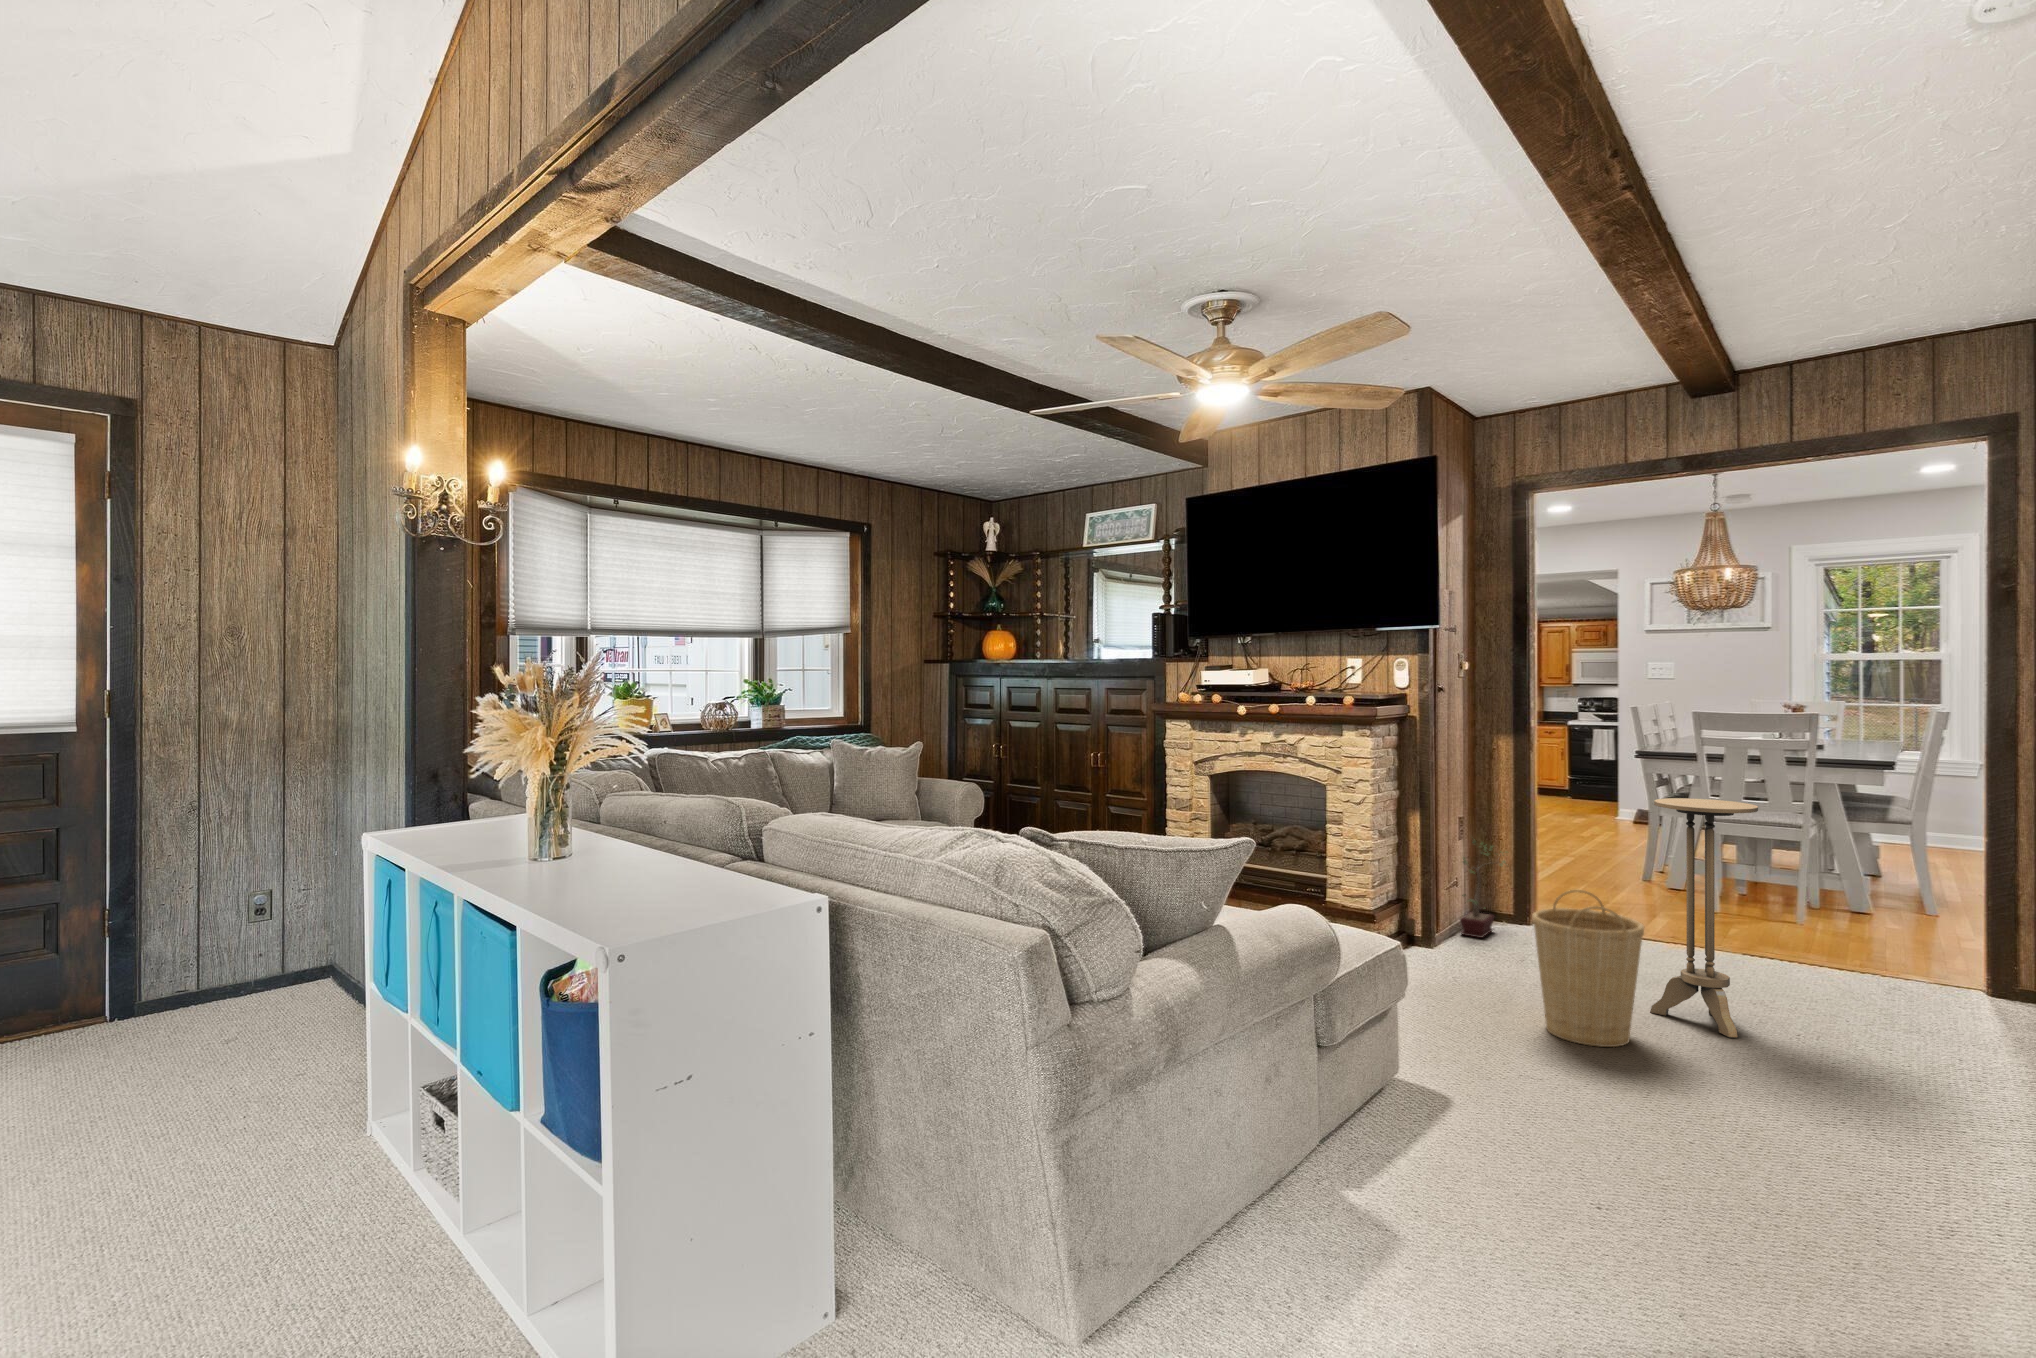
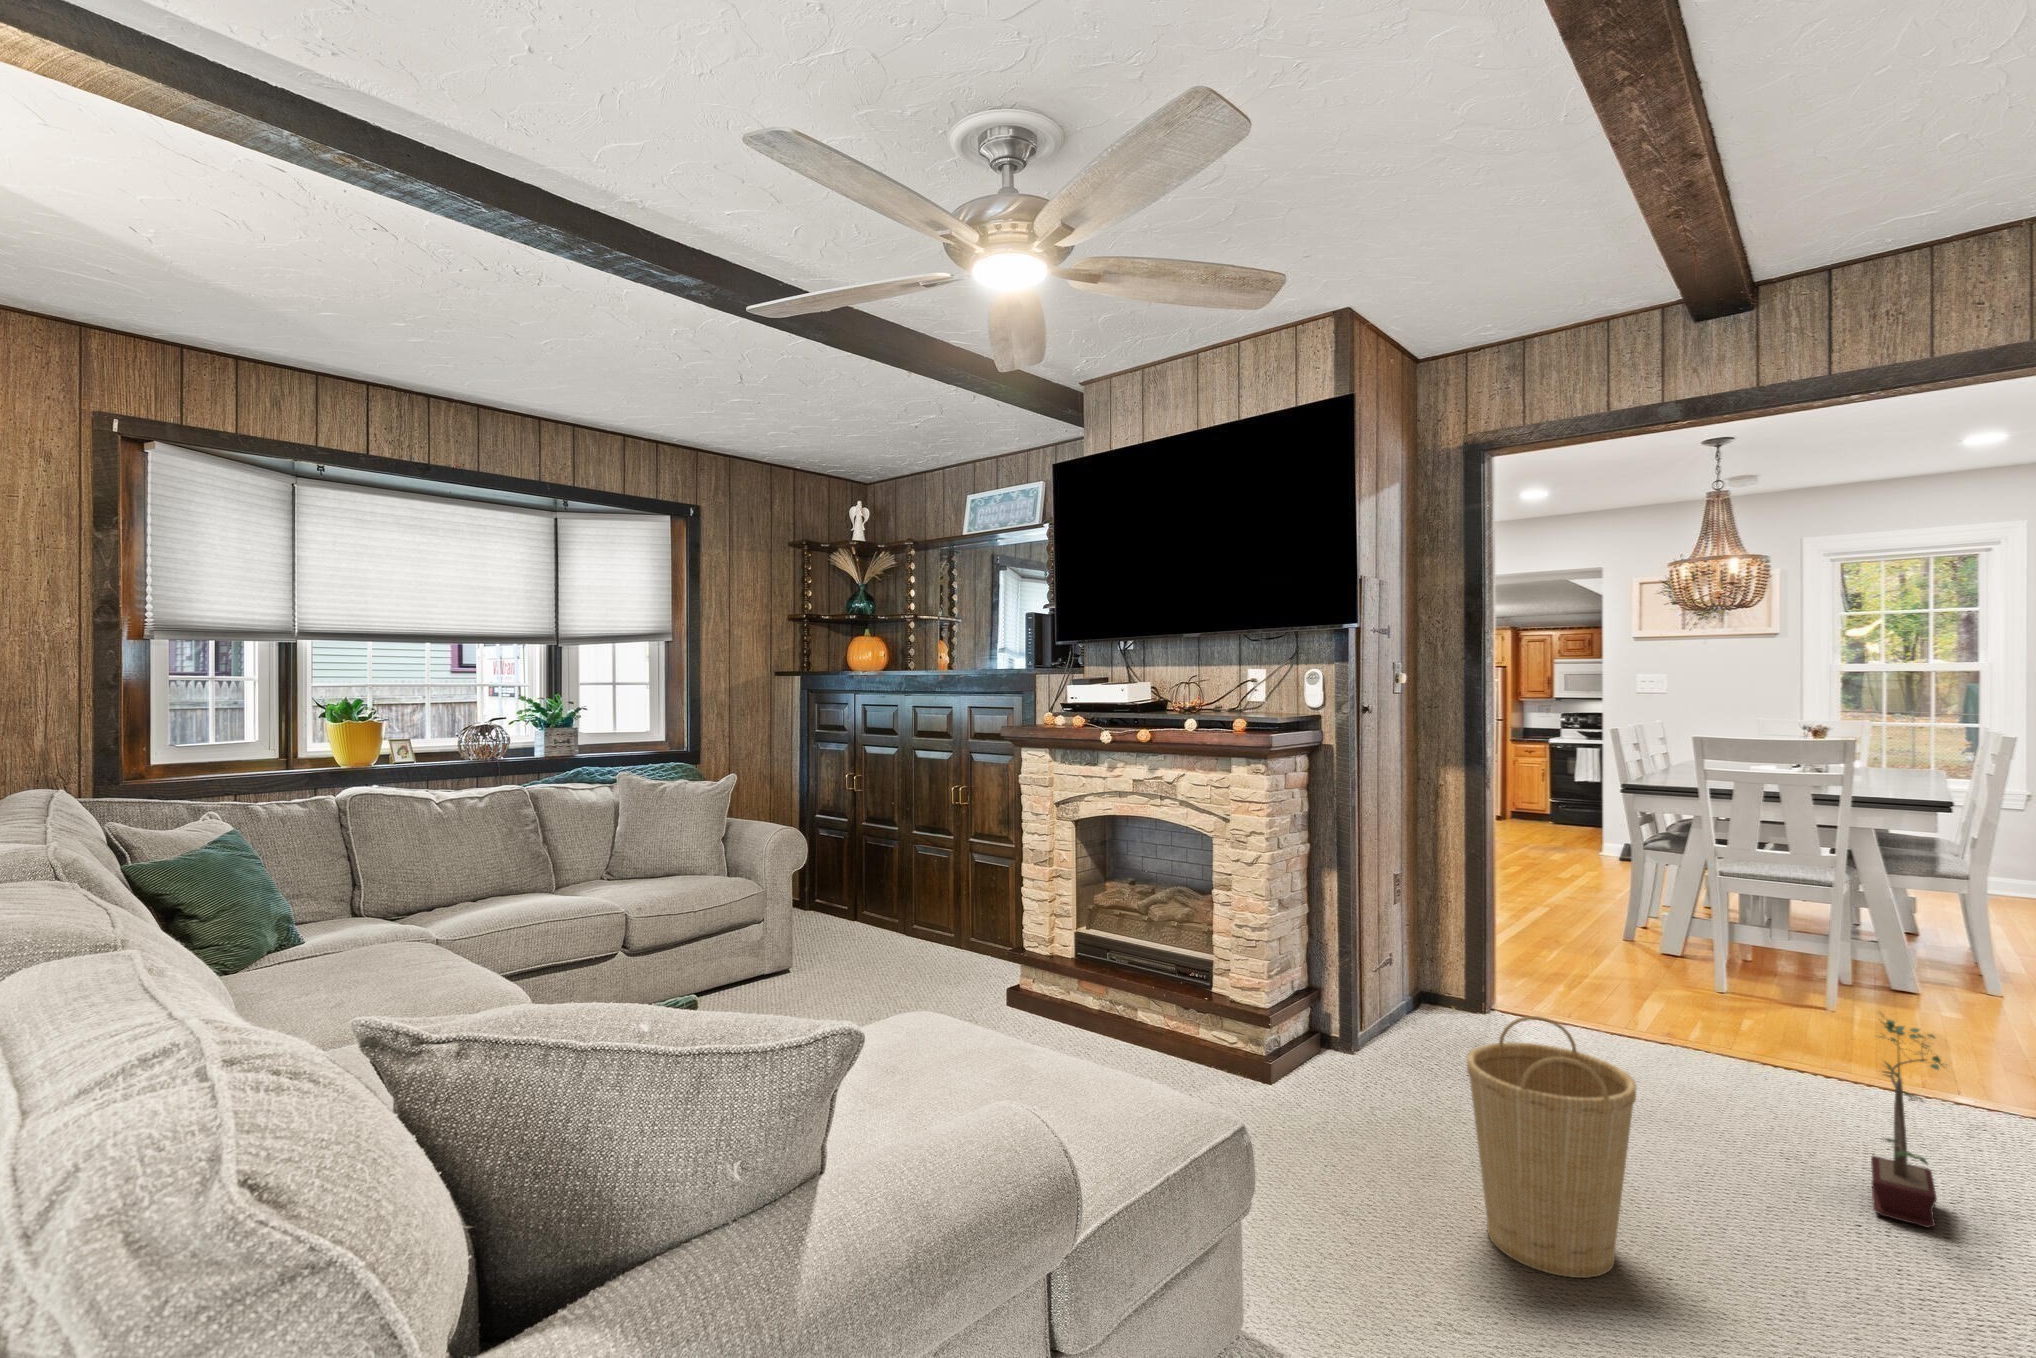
side table: present [1650,798,1758,1037] -> none [1645,875,1808,1254]
potted plant: present [1460,841,1505,938] -> present [1871,1020,1947,1228]

